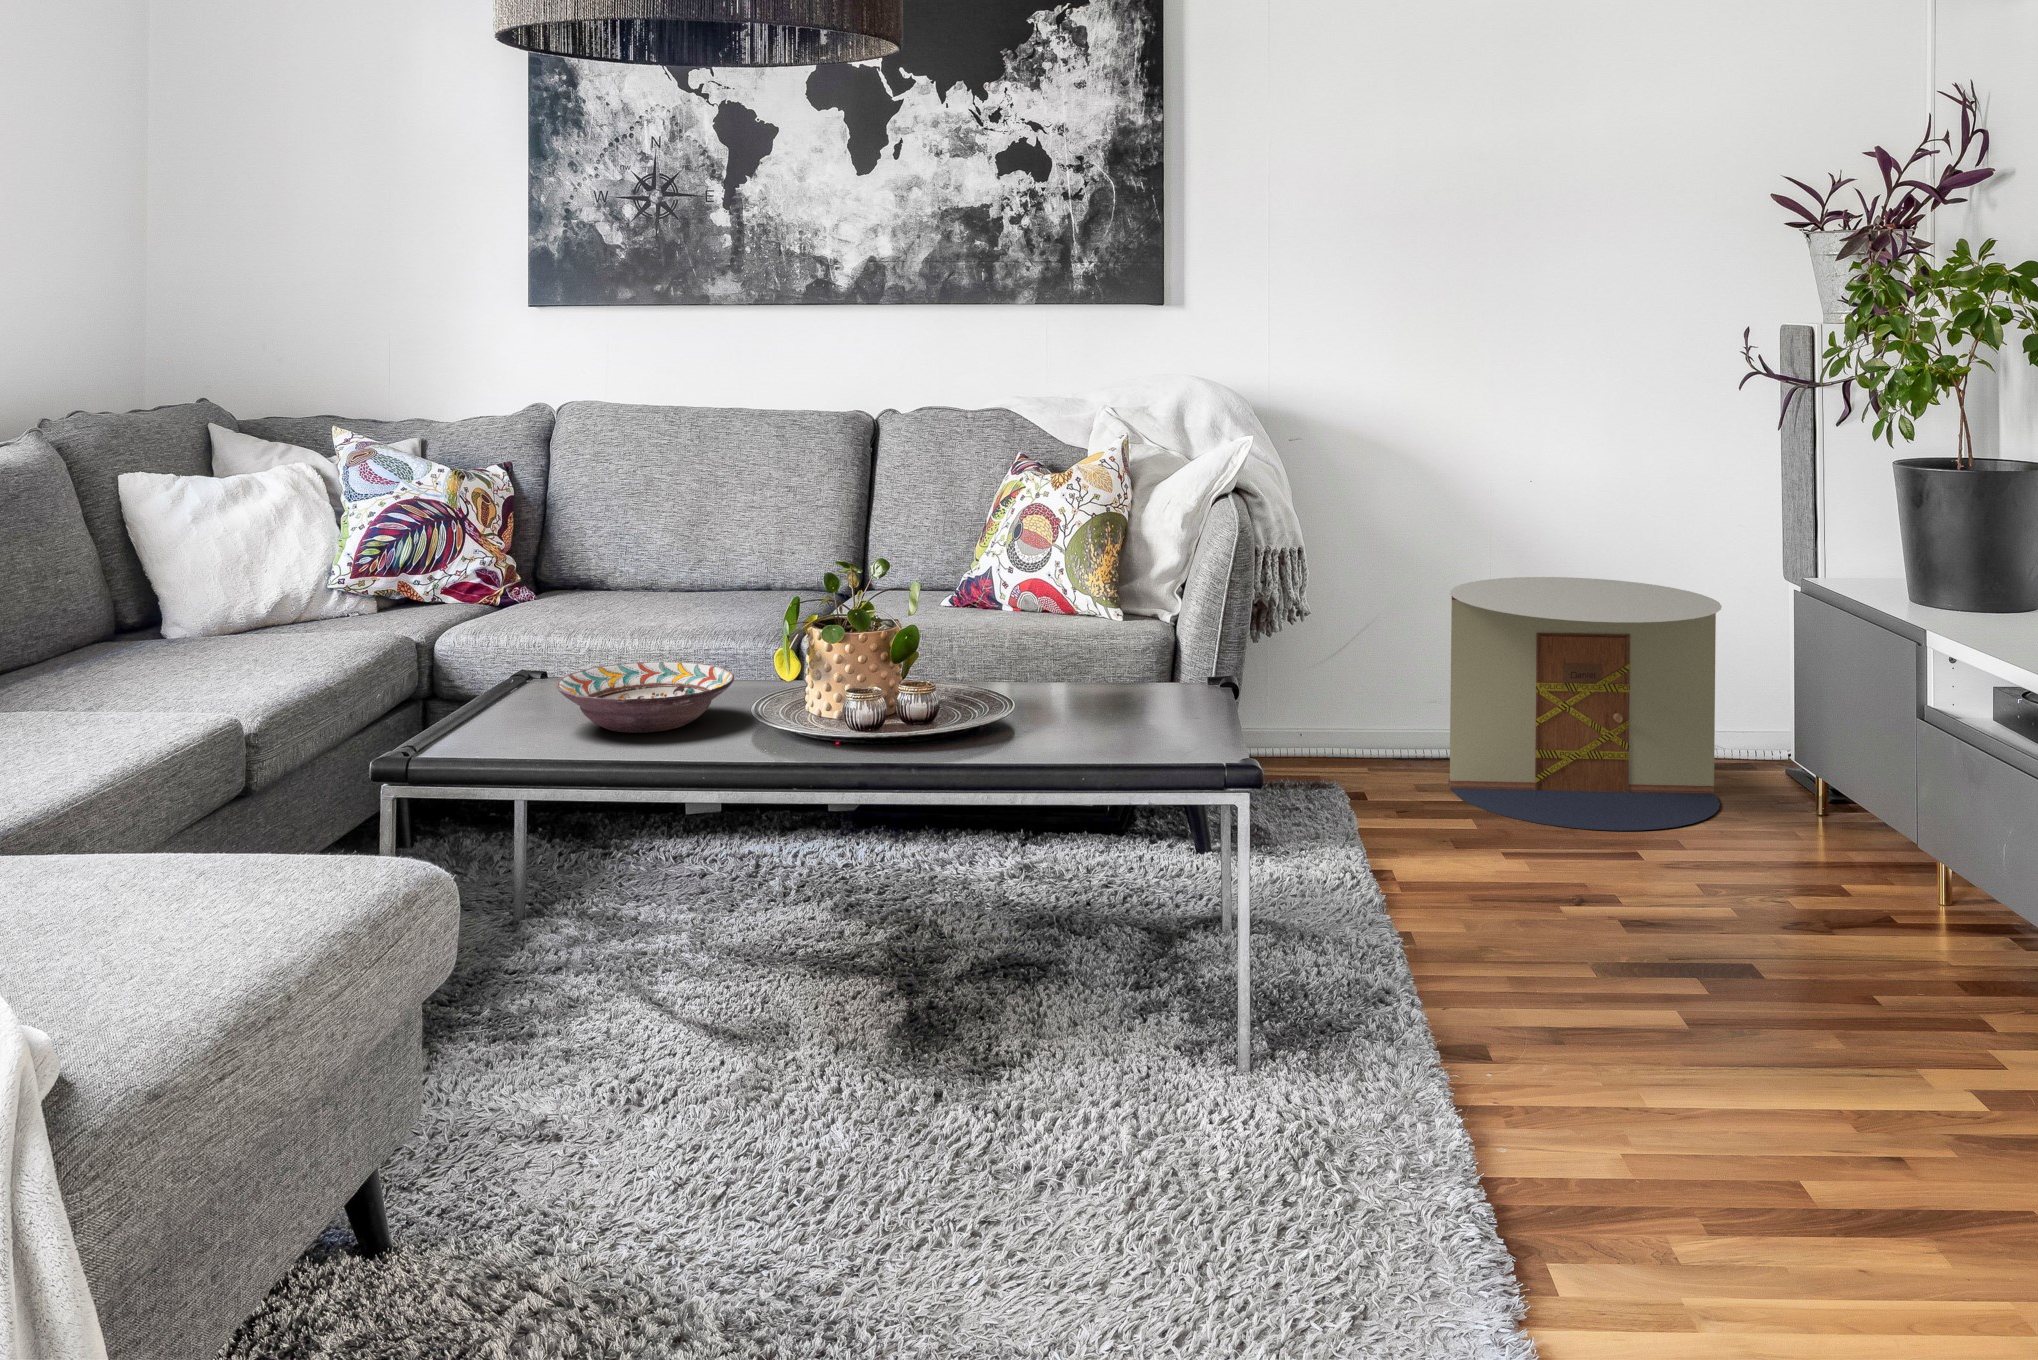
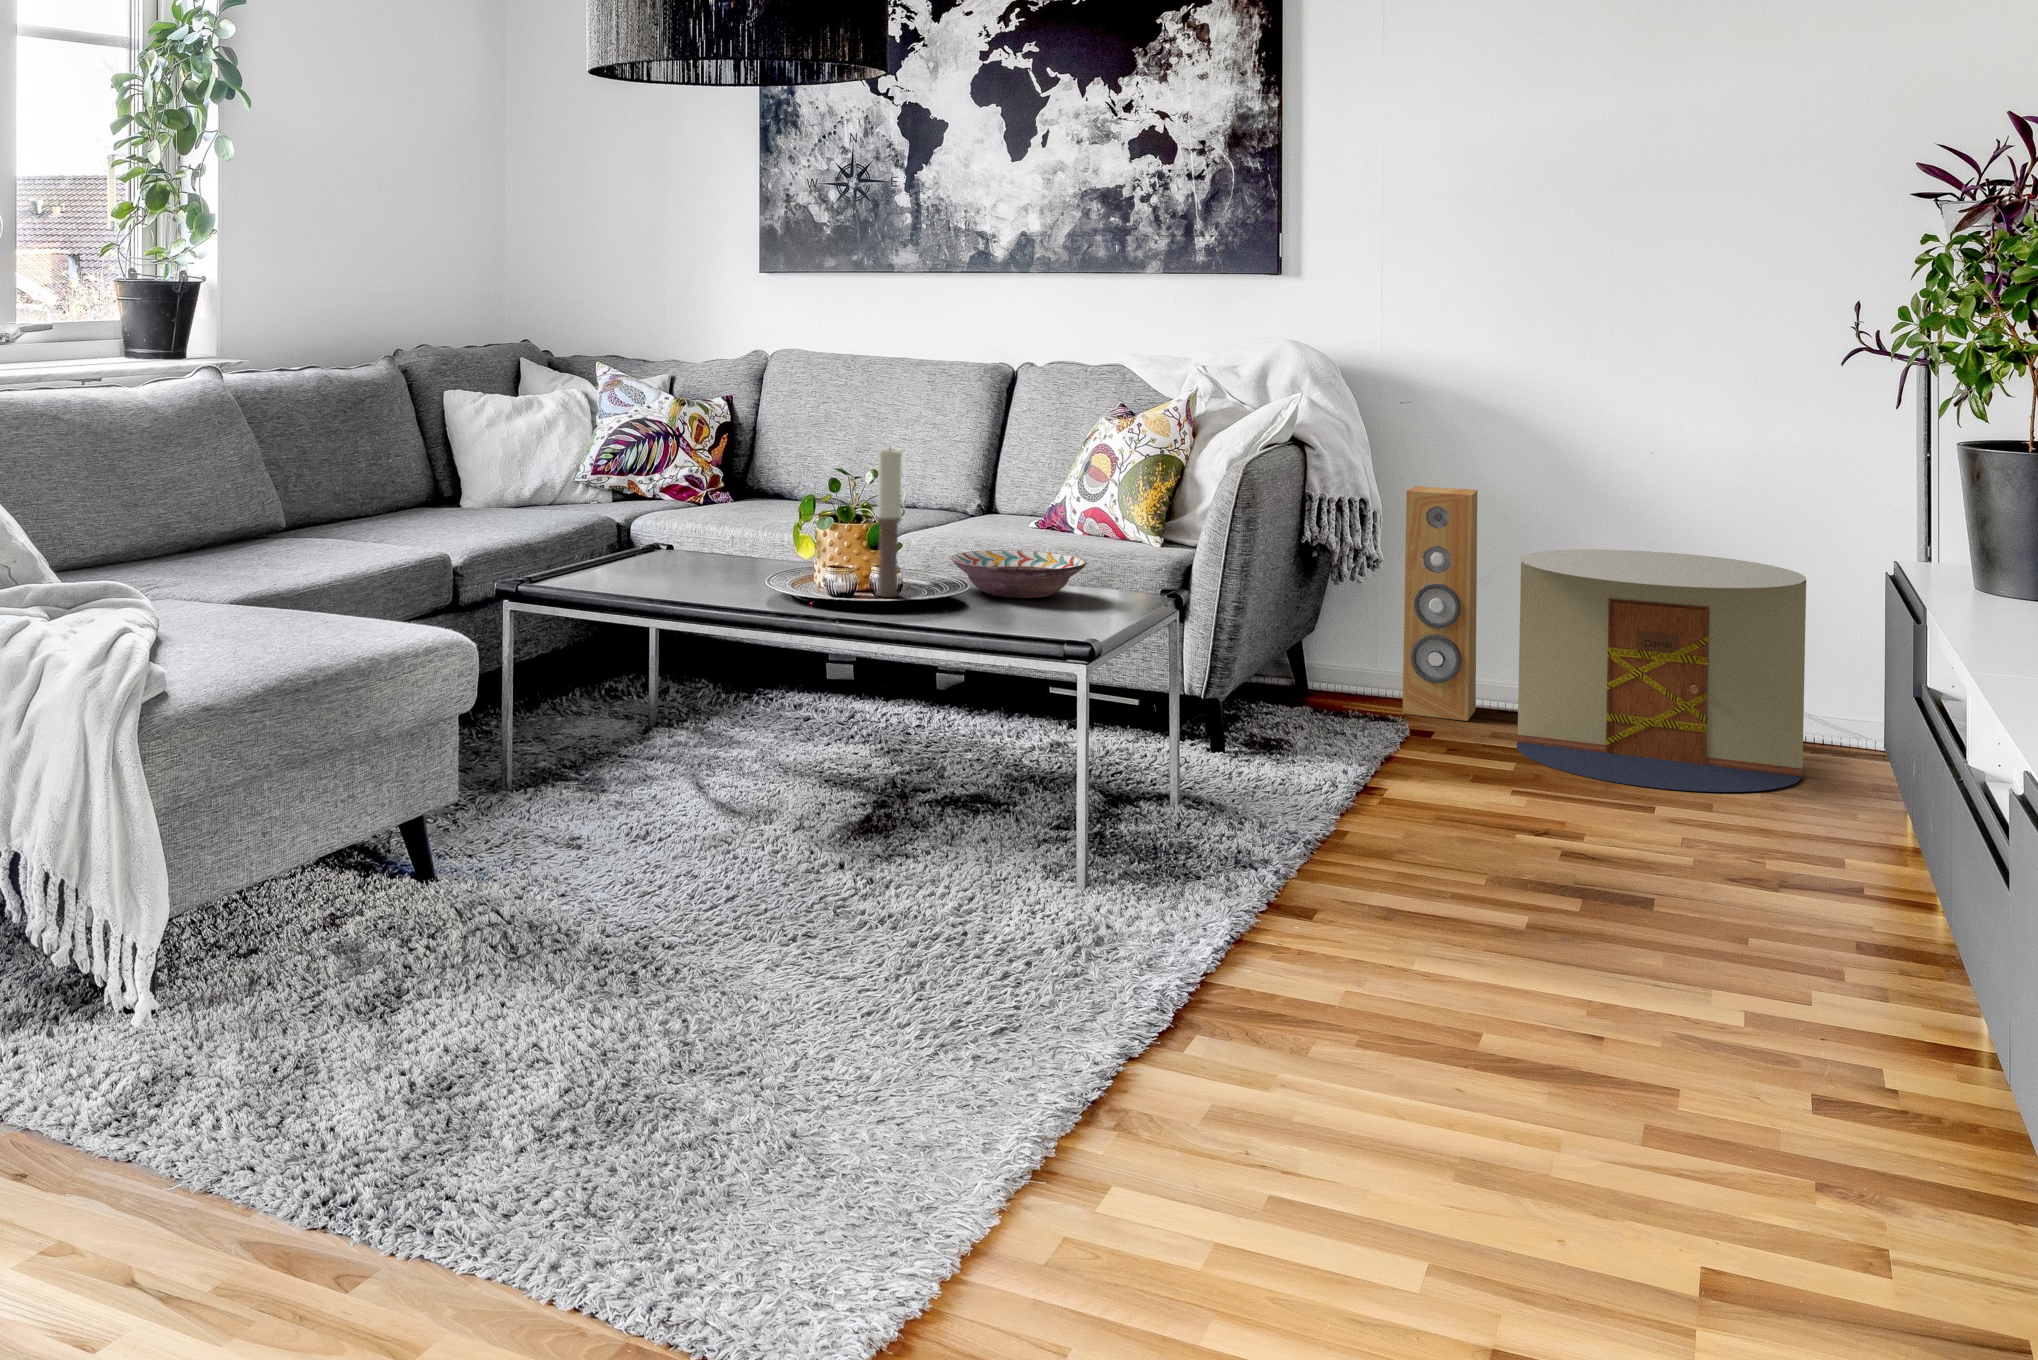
speaker: none [1309,524,1383,767] -> present [1403,486,1477,721]
candle: none [924,545,959,746] -> present [876,449,902,597]
decorative bowl: present [556,662,734,733] -> present [951,550,1086,598]

